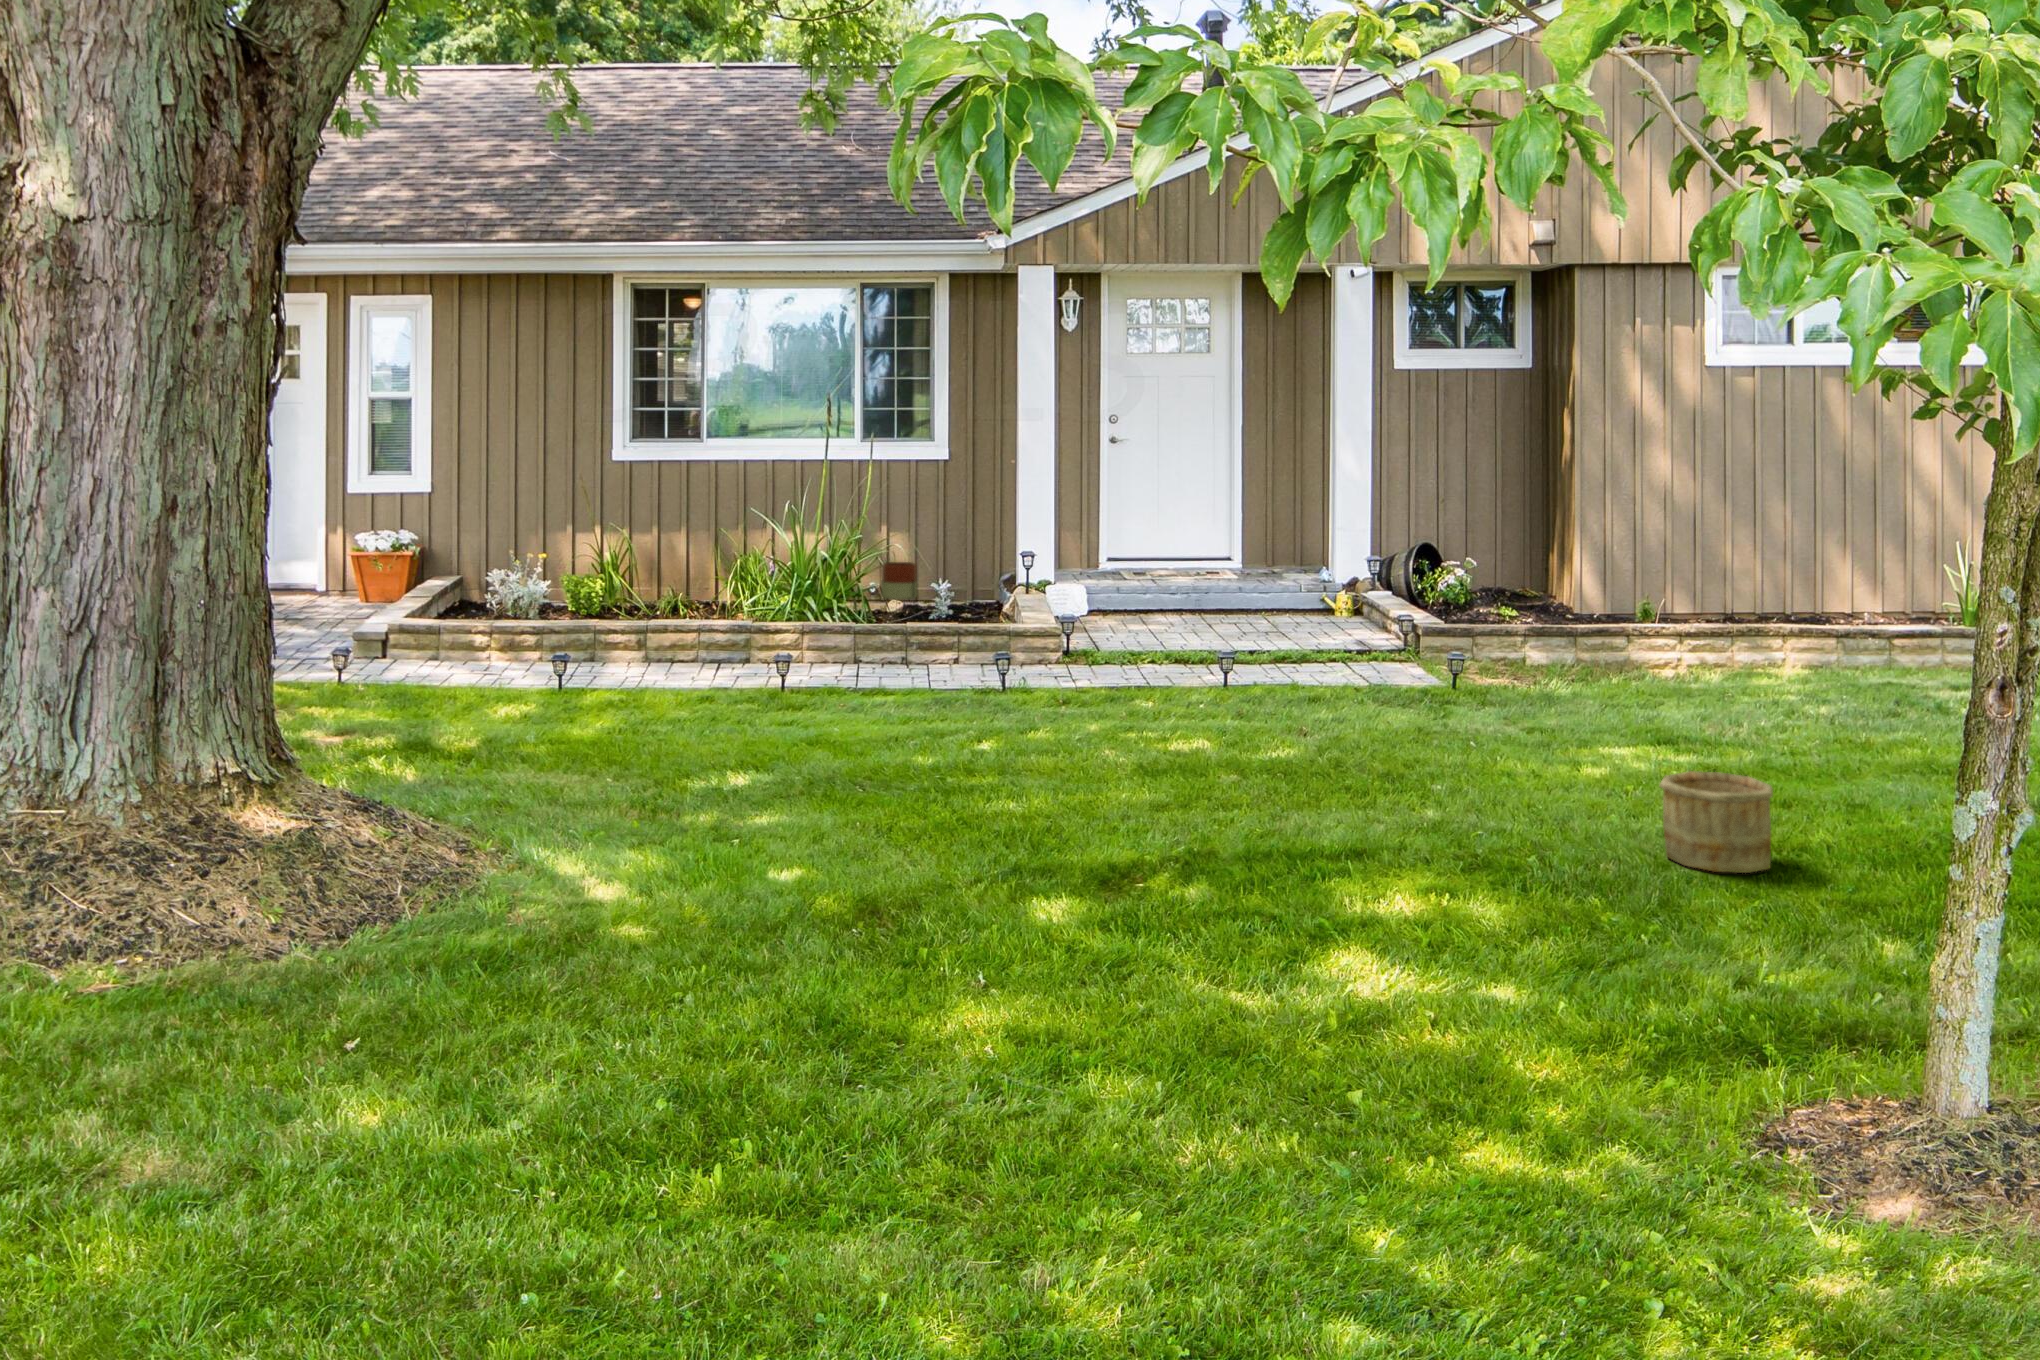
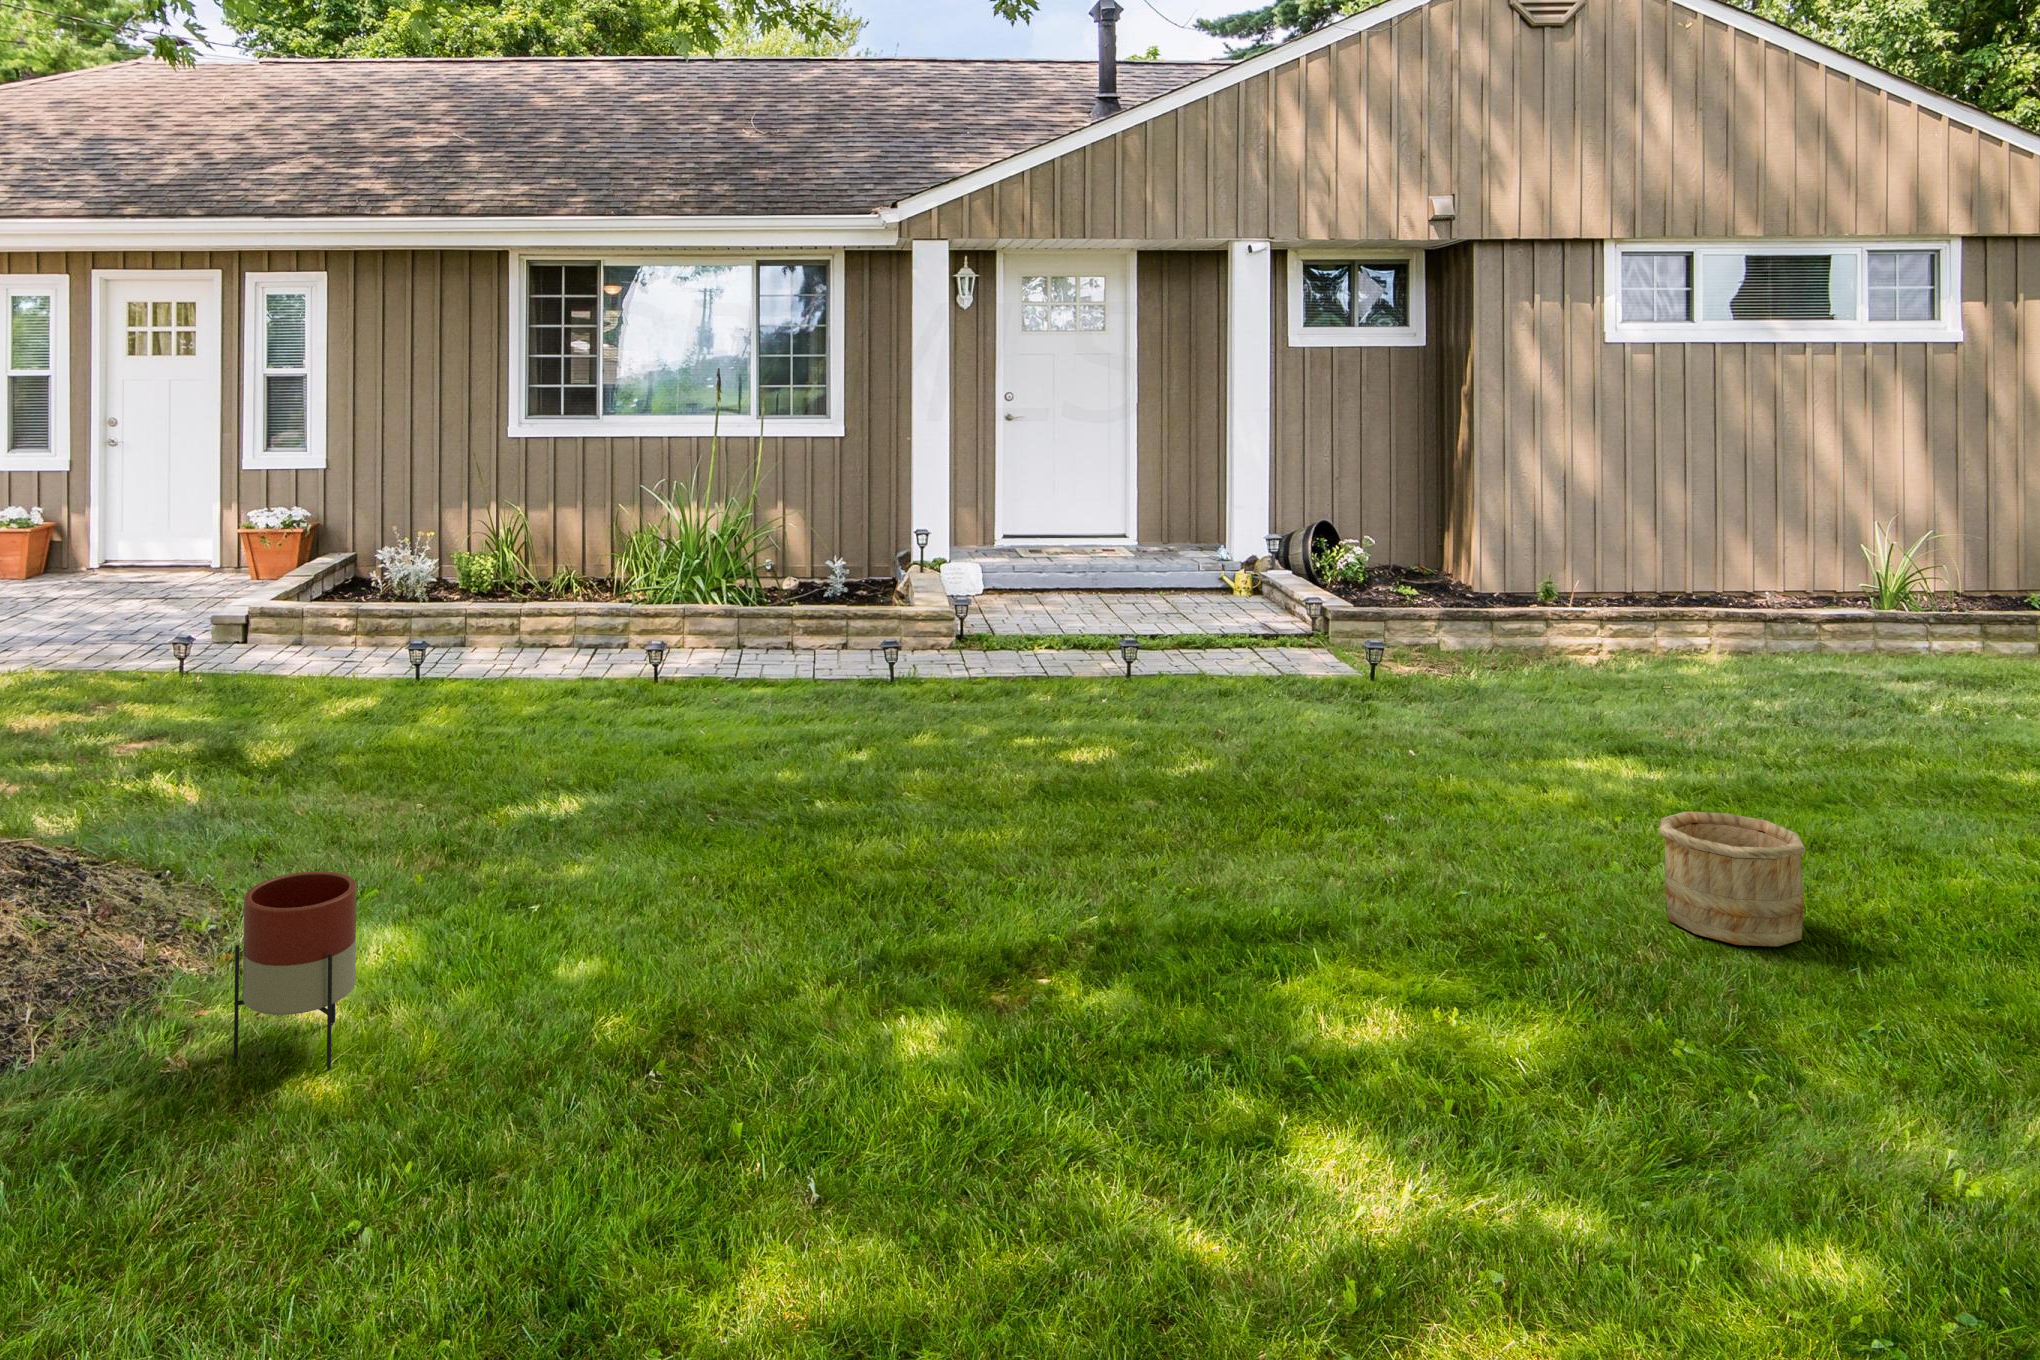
planter: present [881,562,917,601] -> present [234,871,356,1070]

